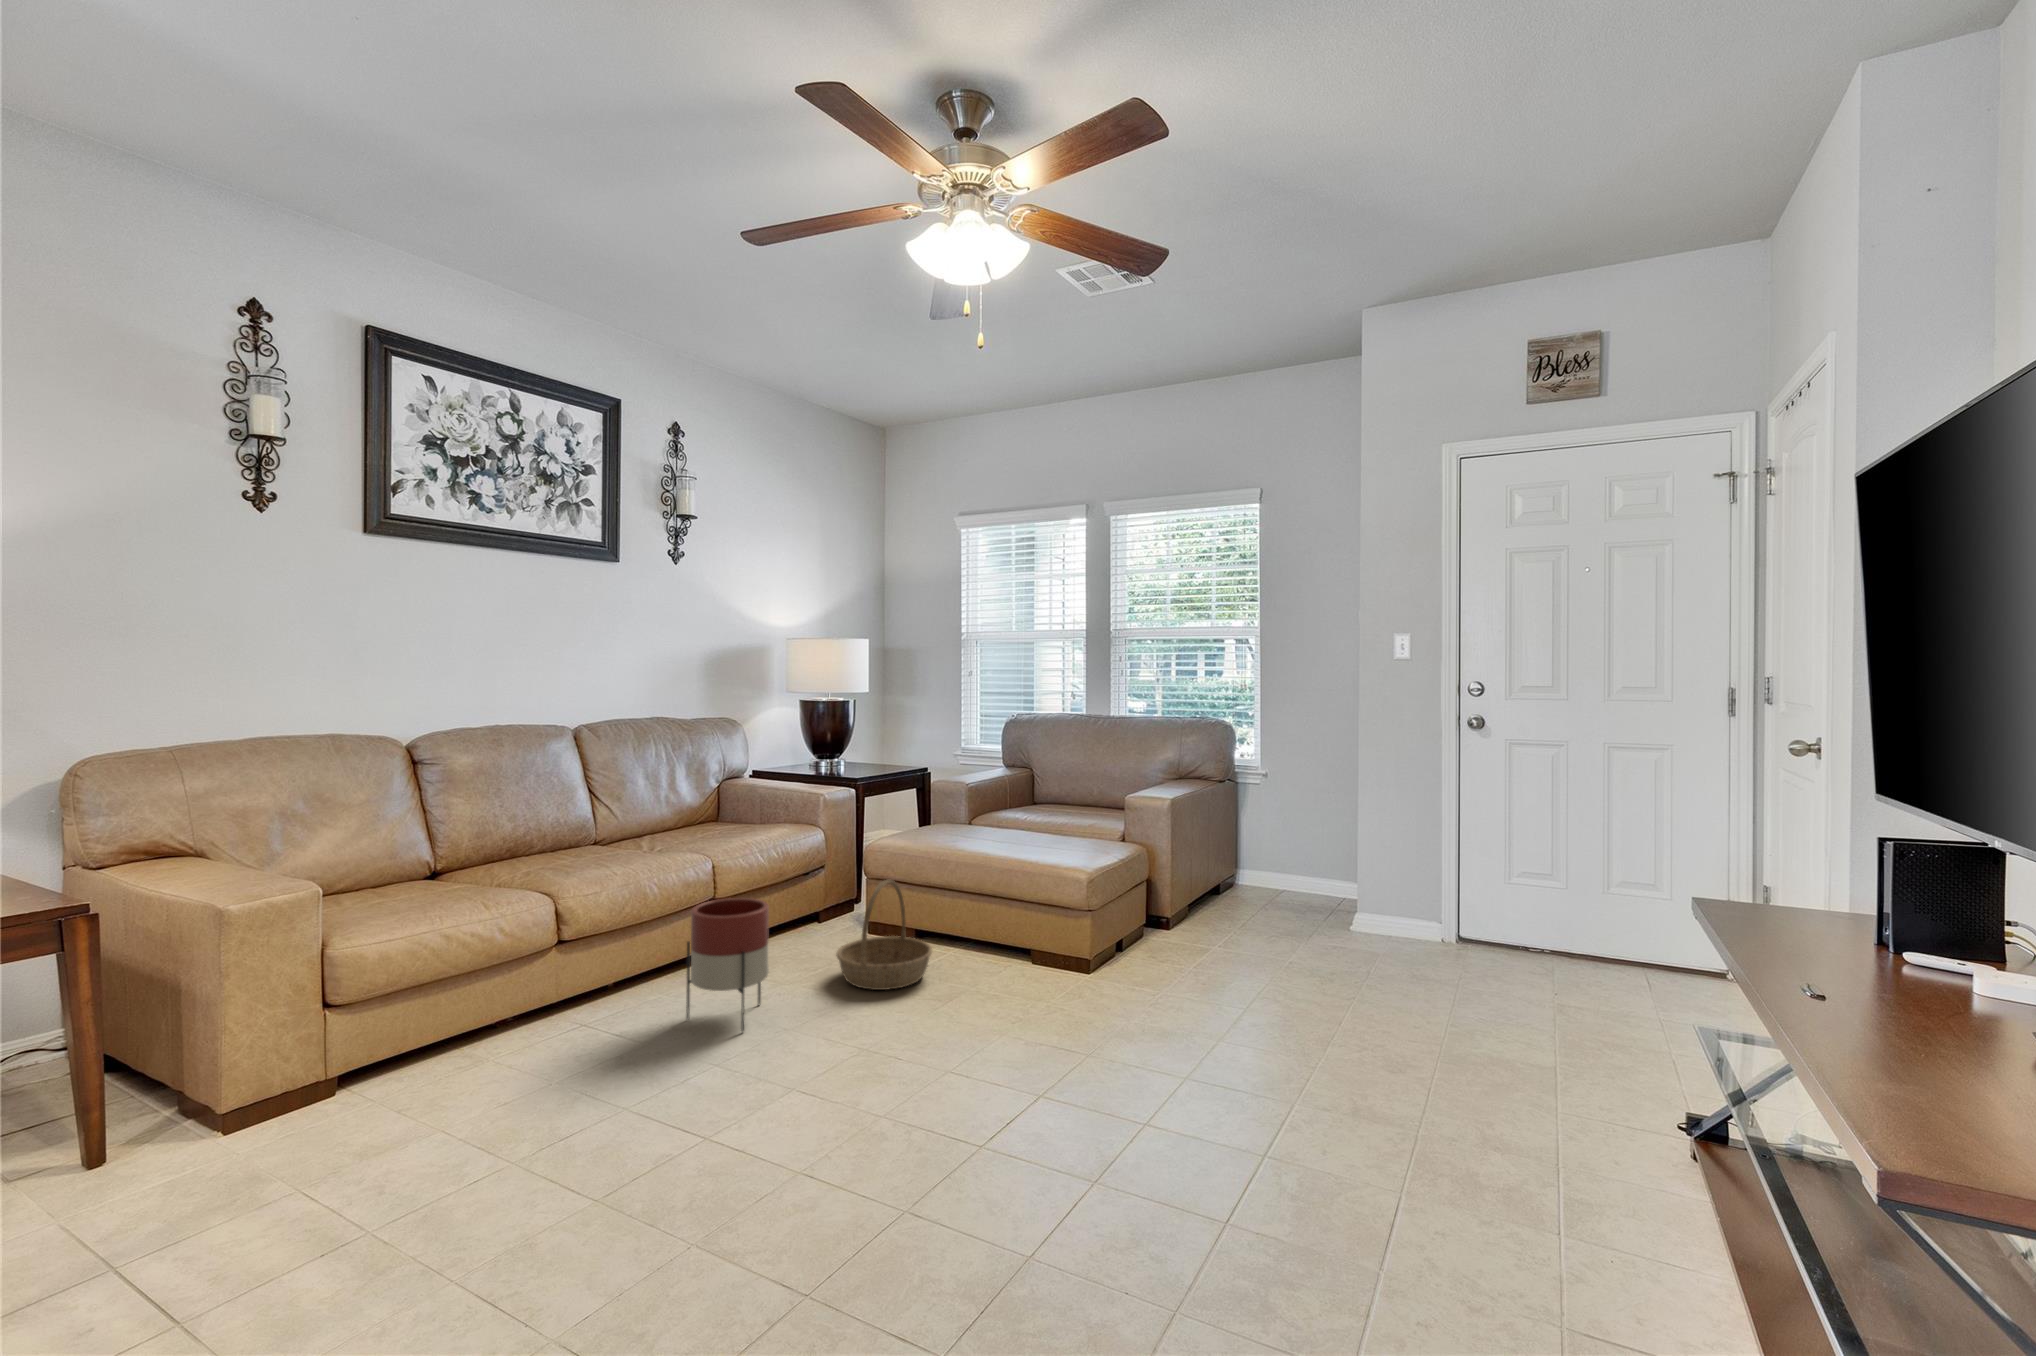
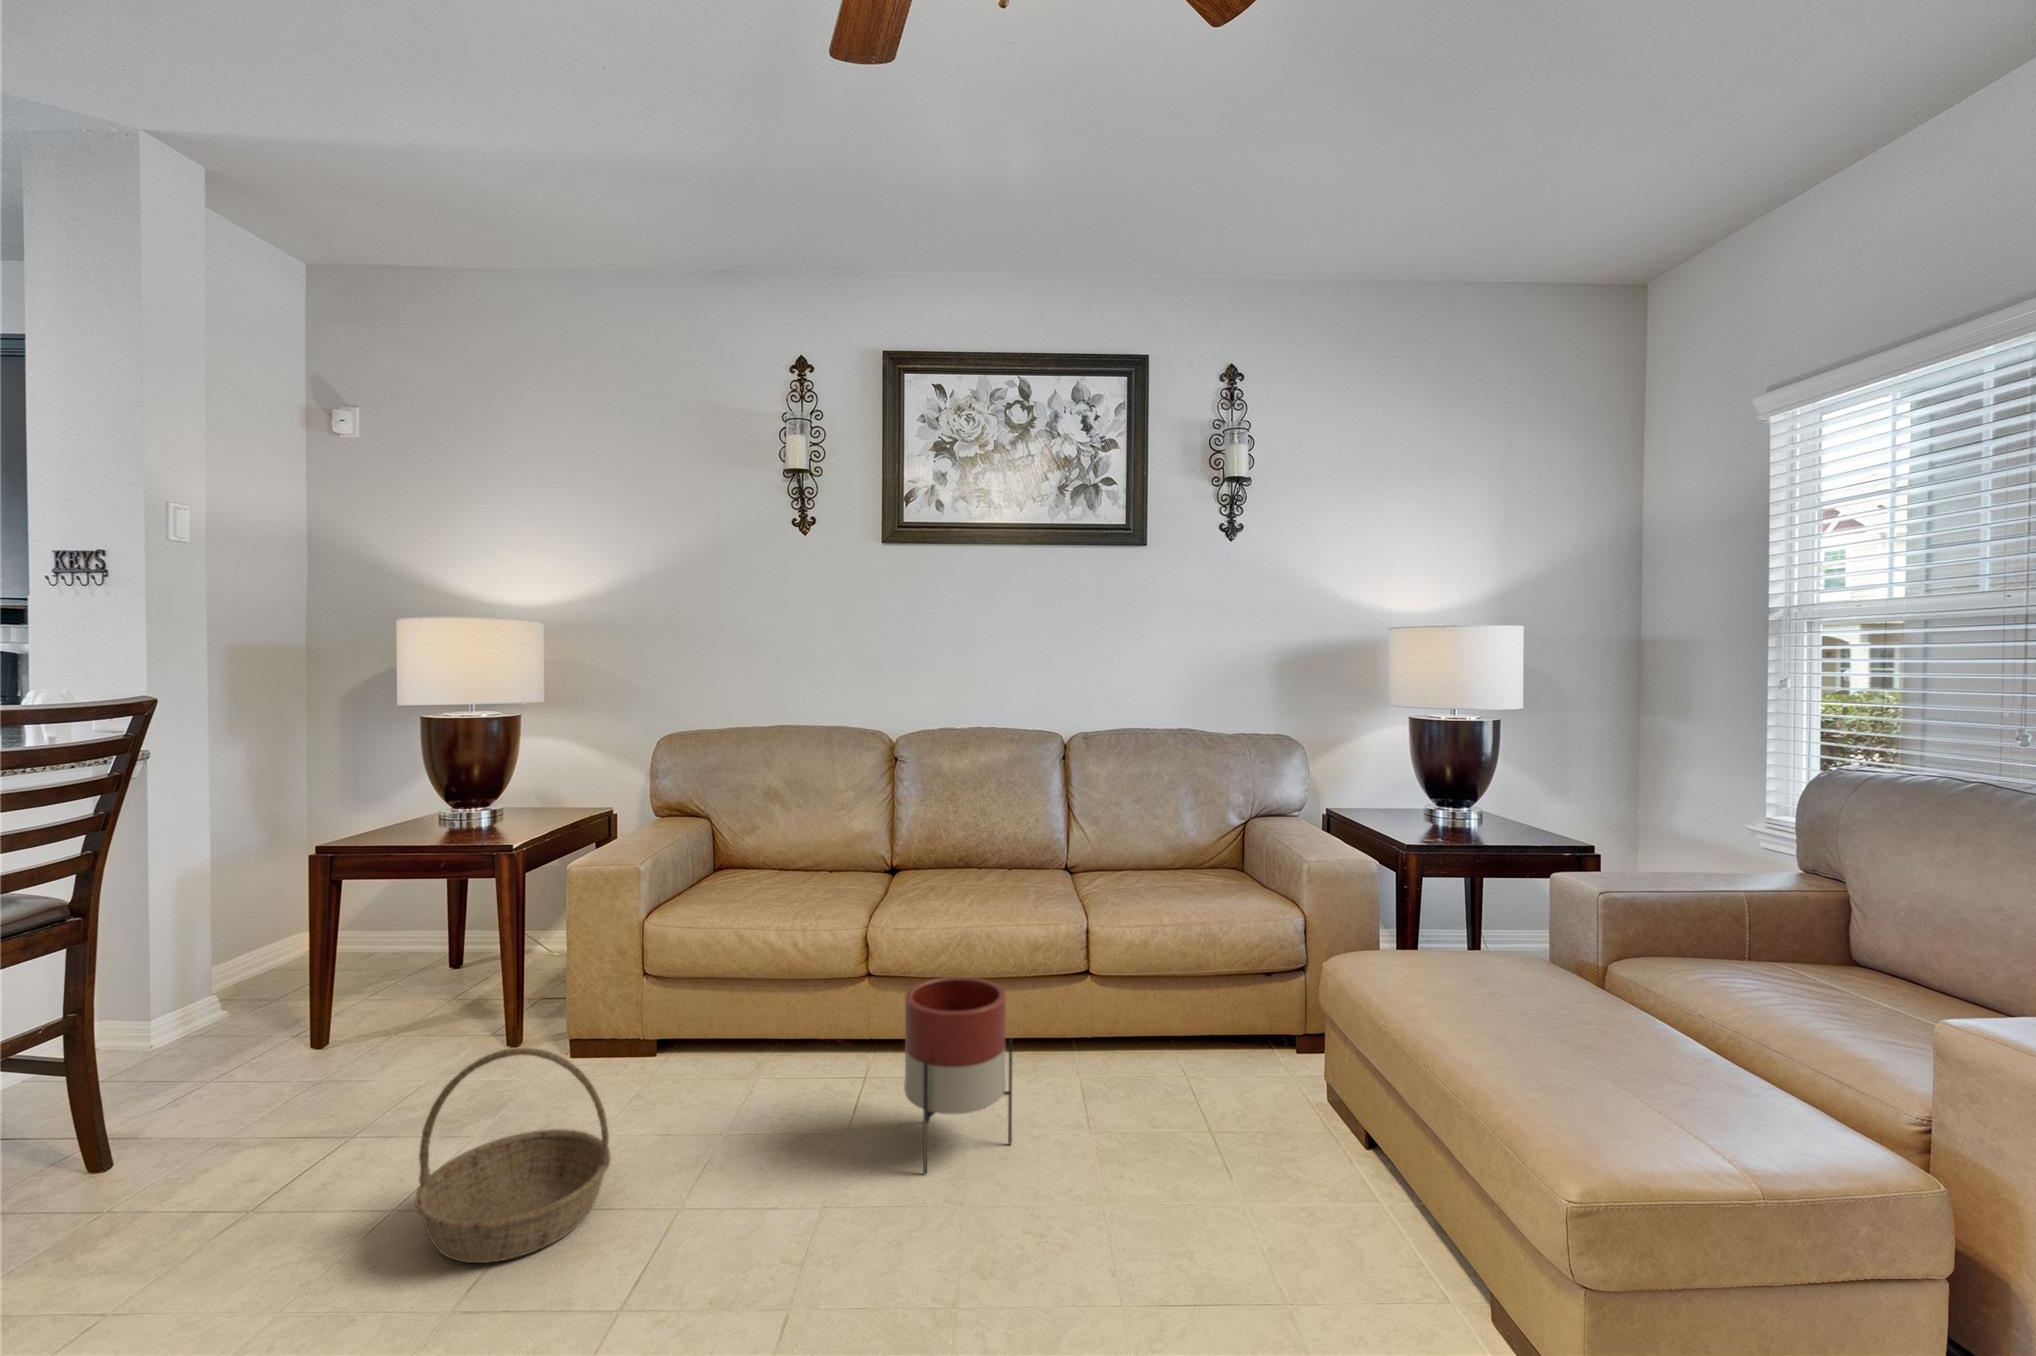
basket: present [836,880,932,990] -> present [416,1048,611,1263]

